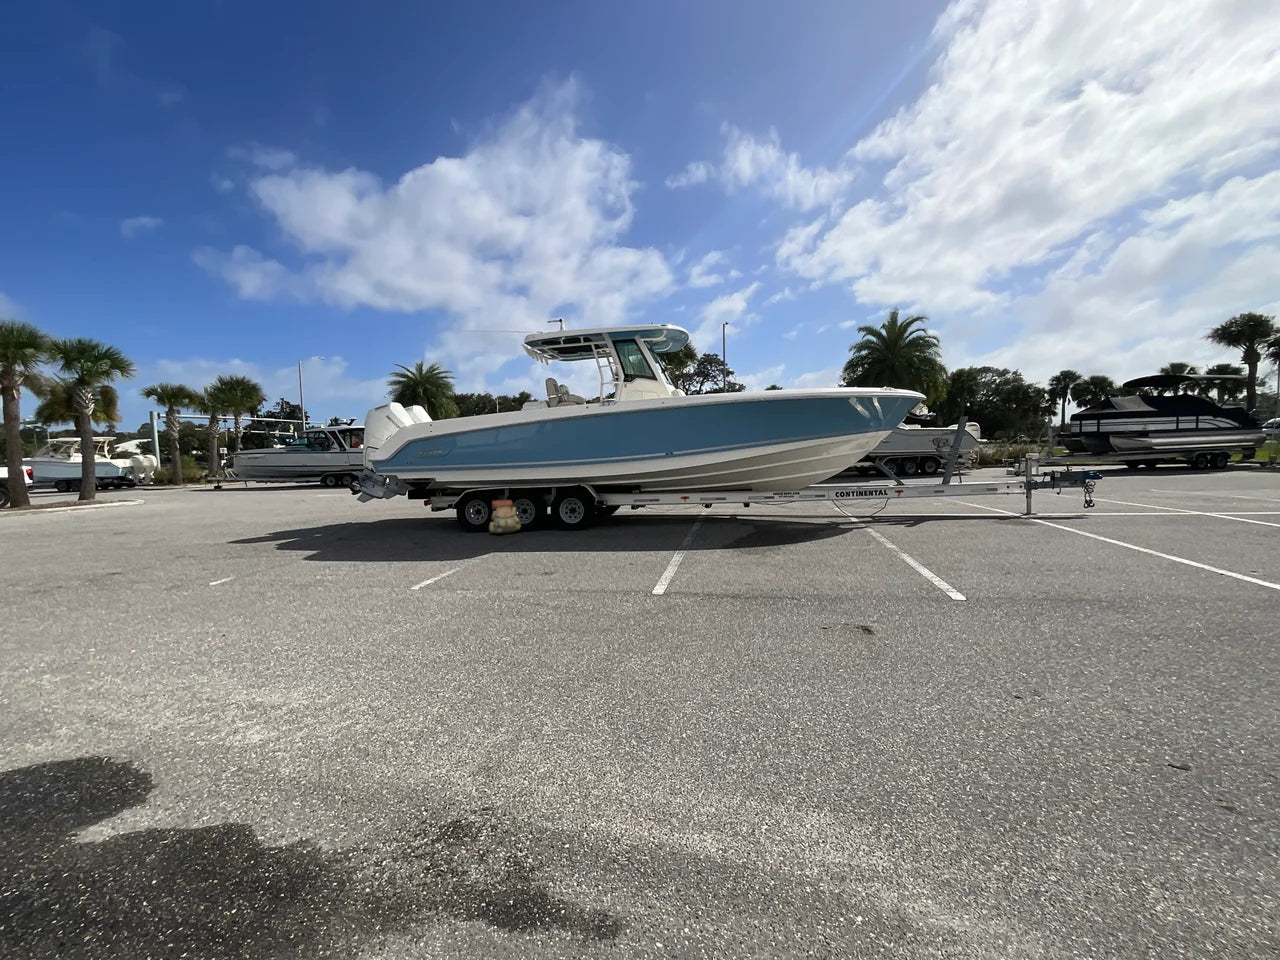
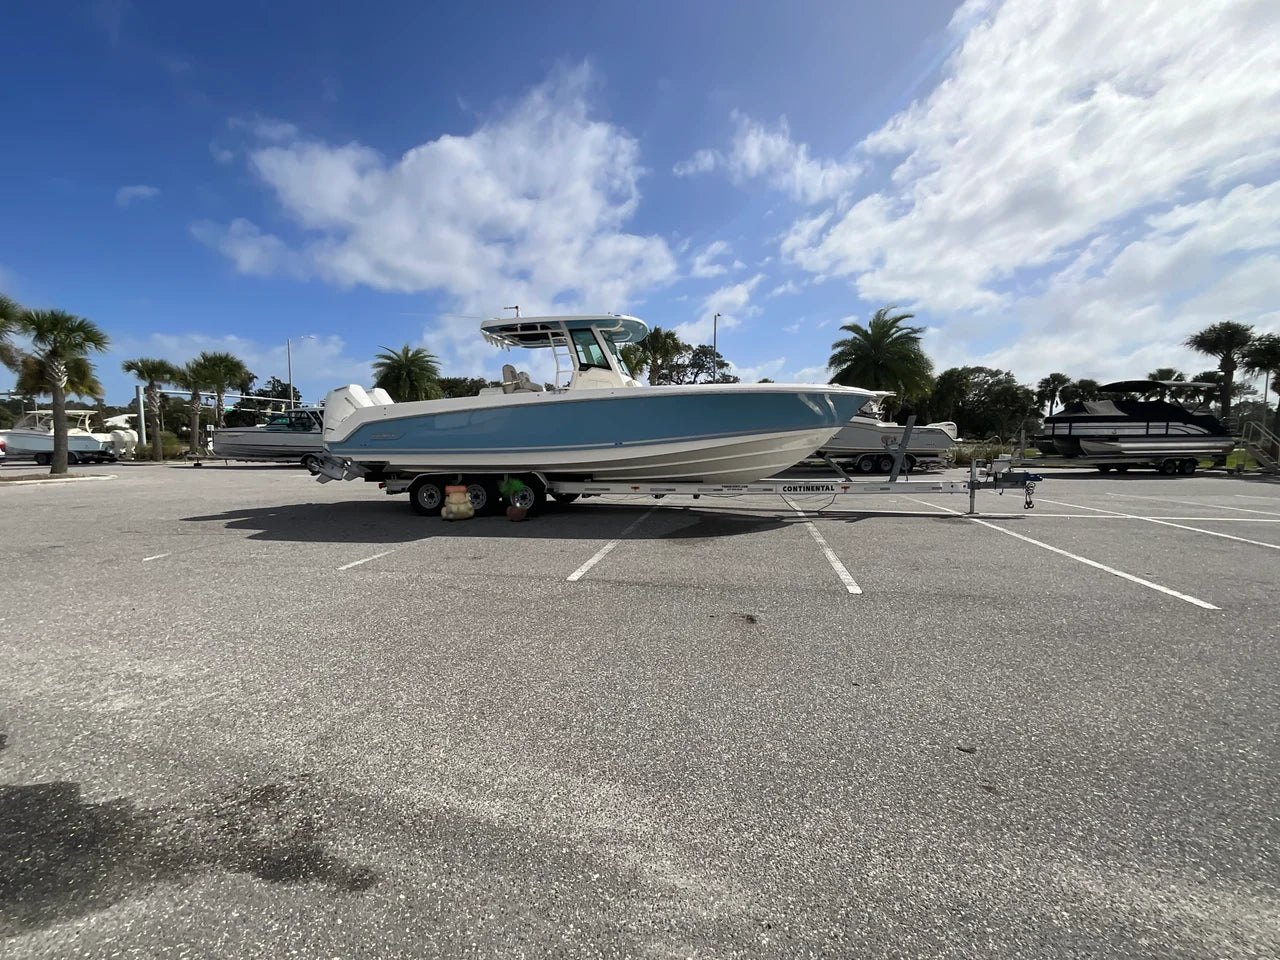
potted tree: none [547,488,574,533] -> present [501,480,527,521]

